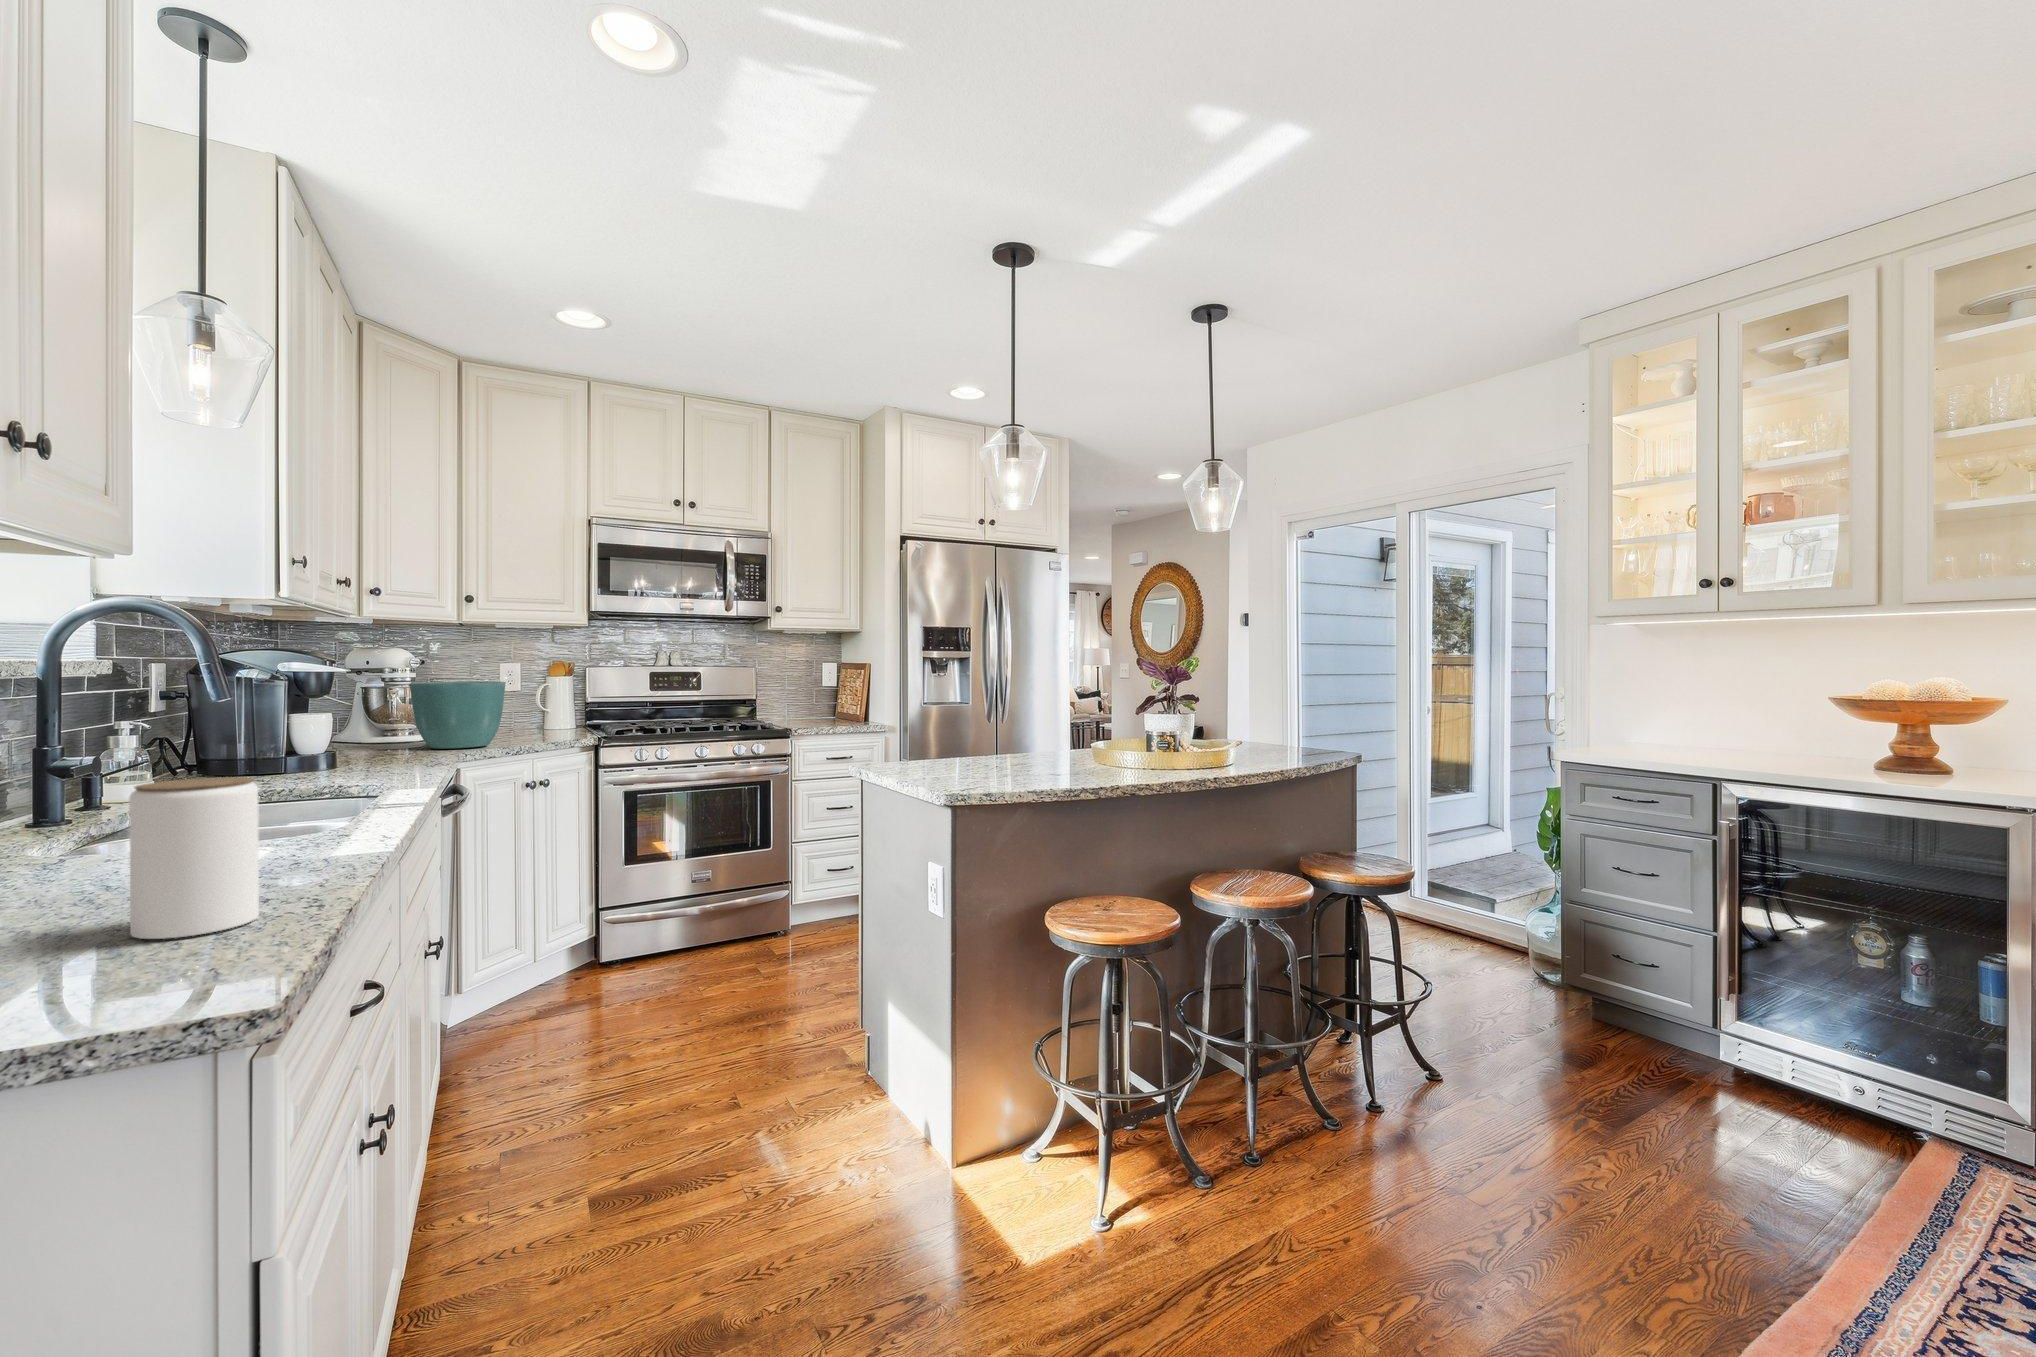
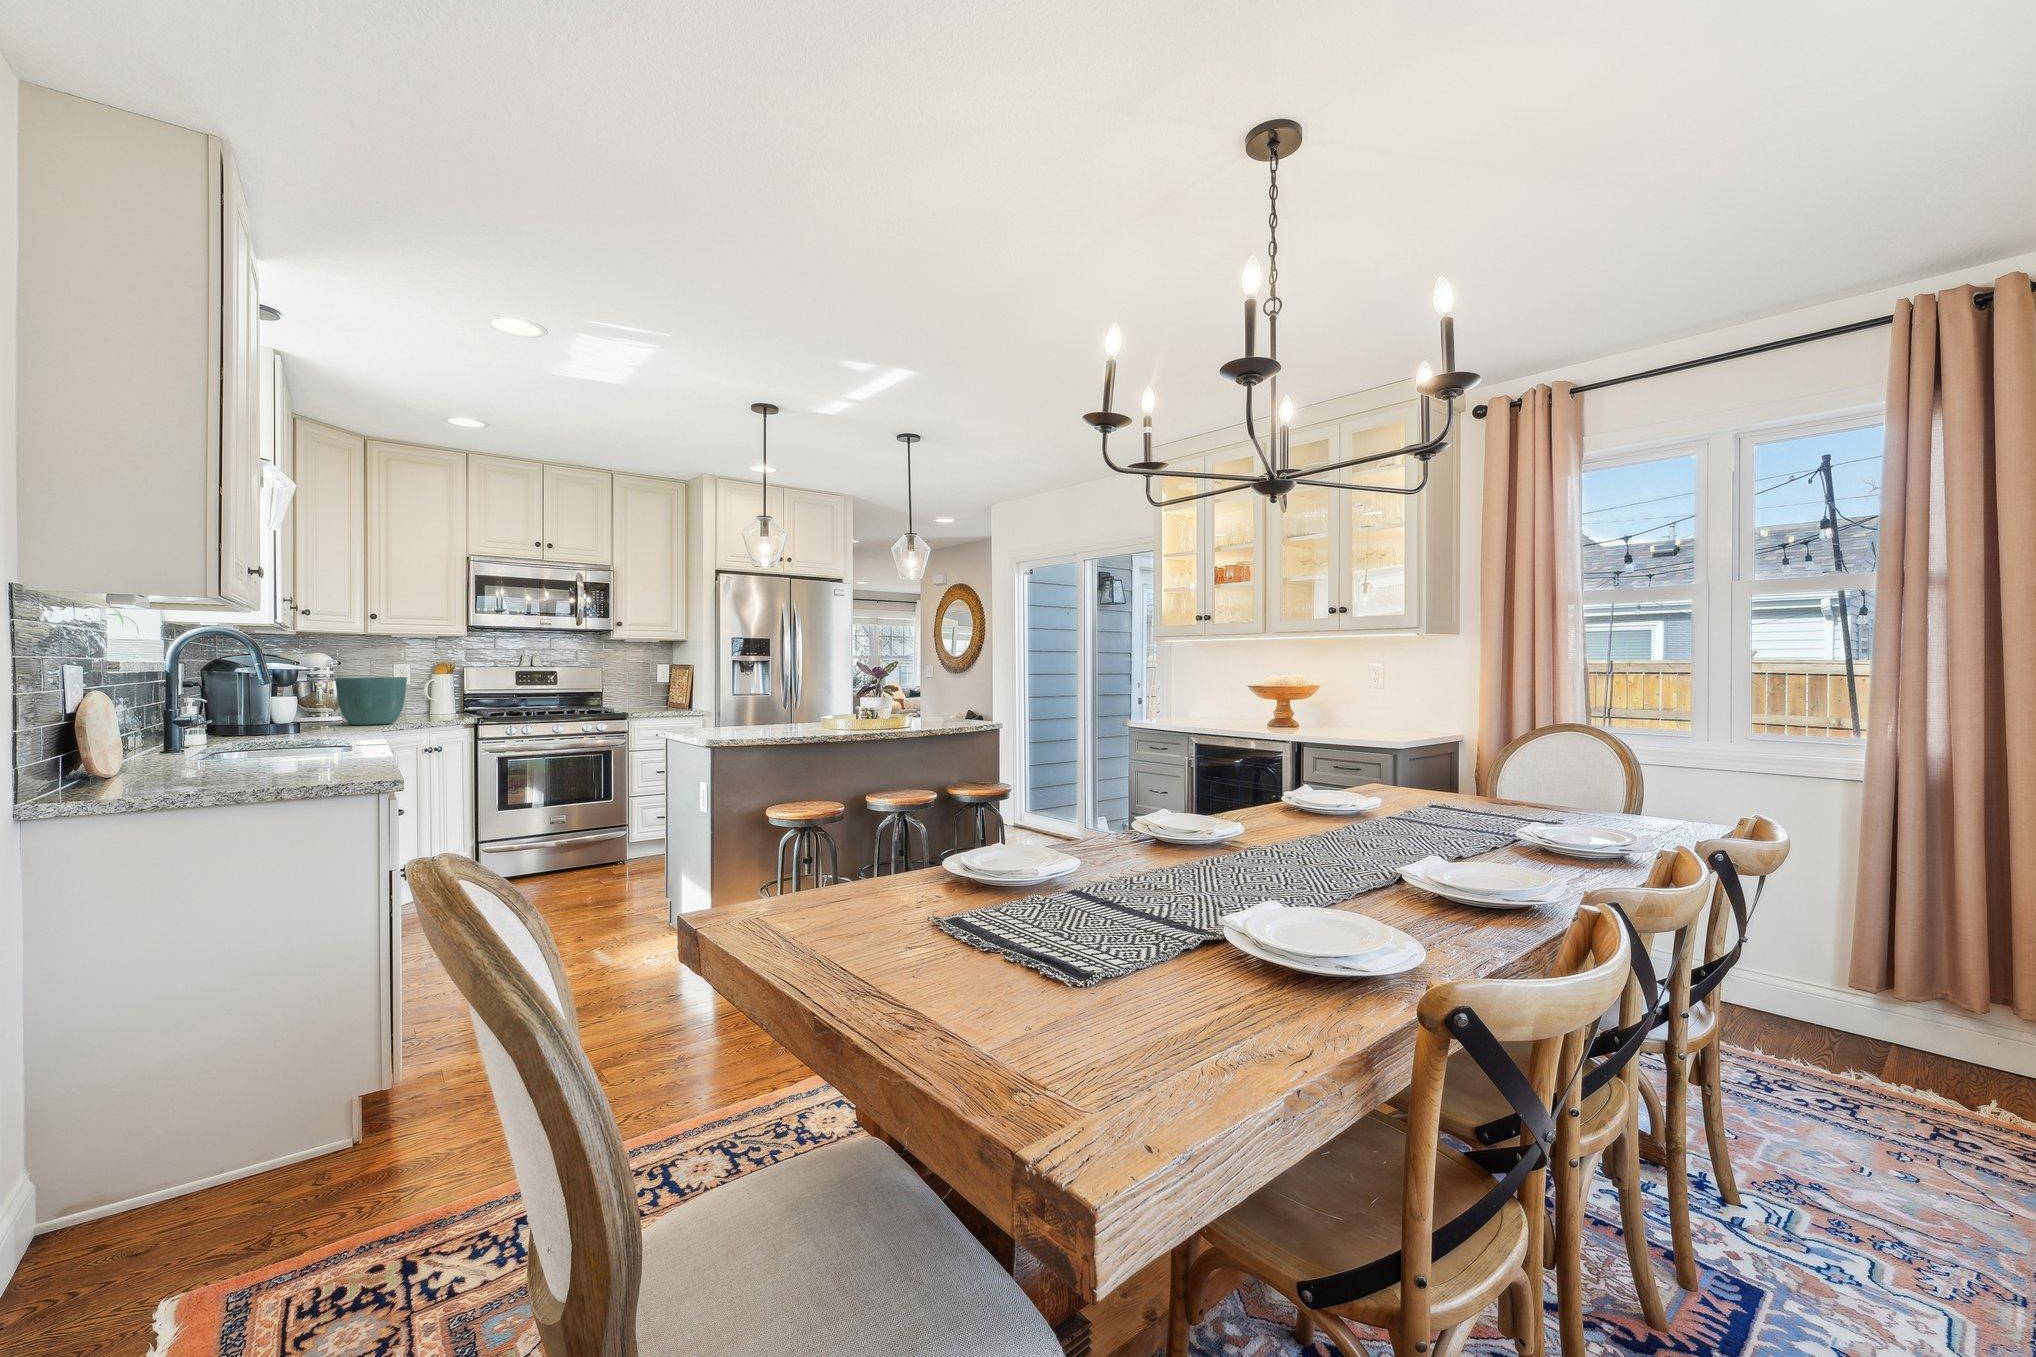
jar: present [129,777,259,939] -> none [298,714,350,778]

